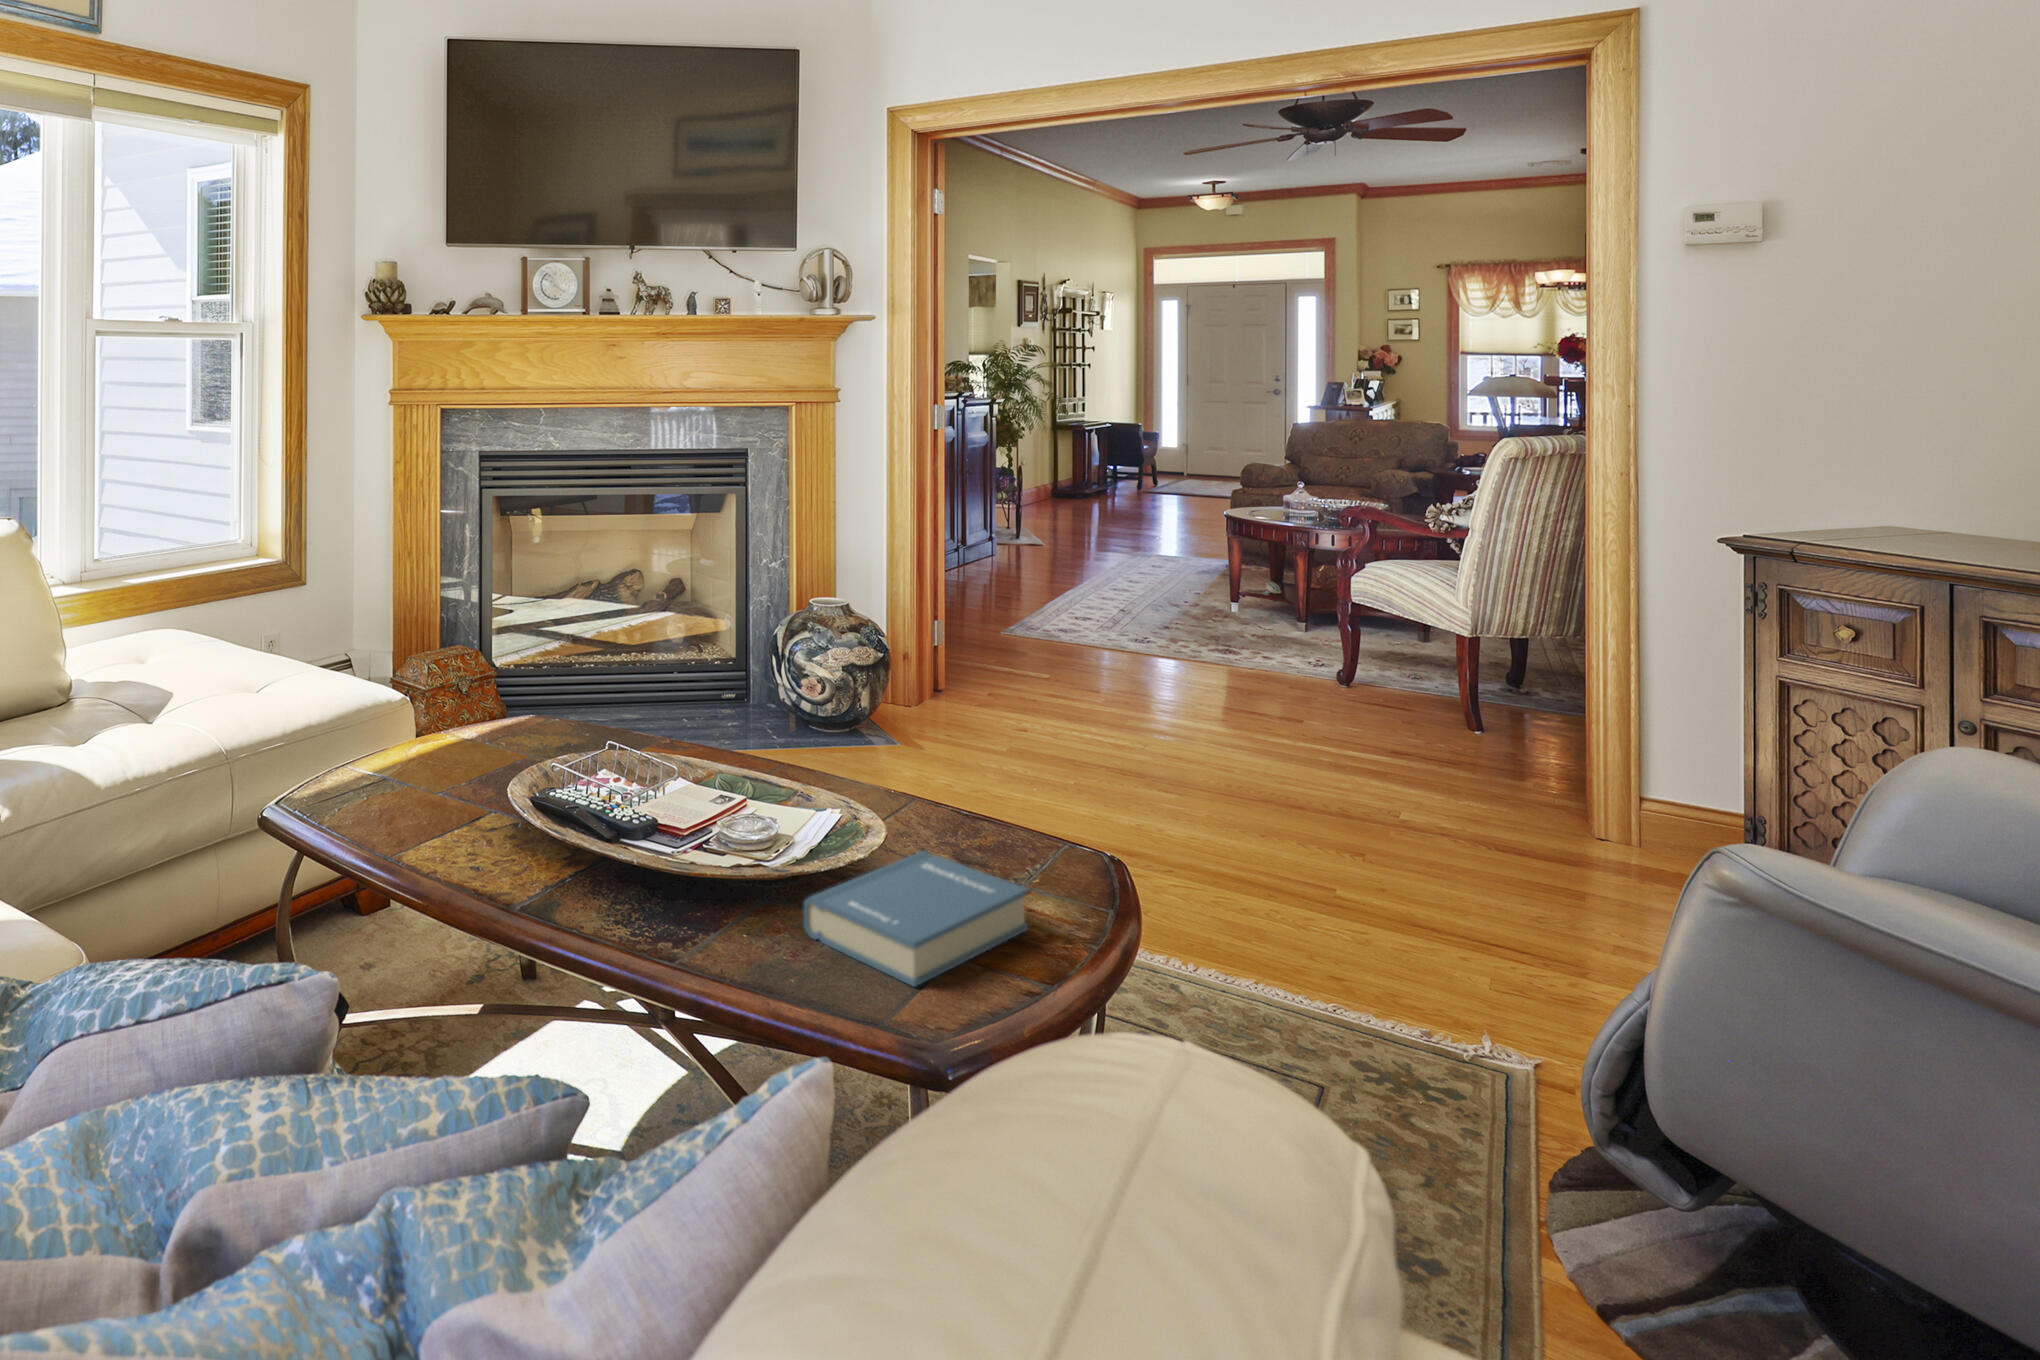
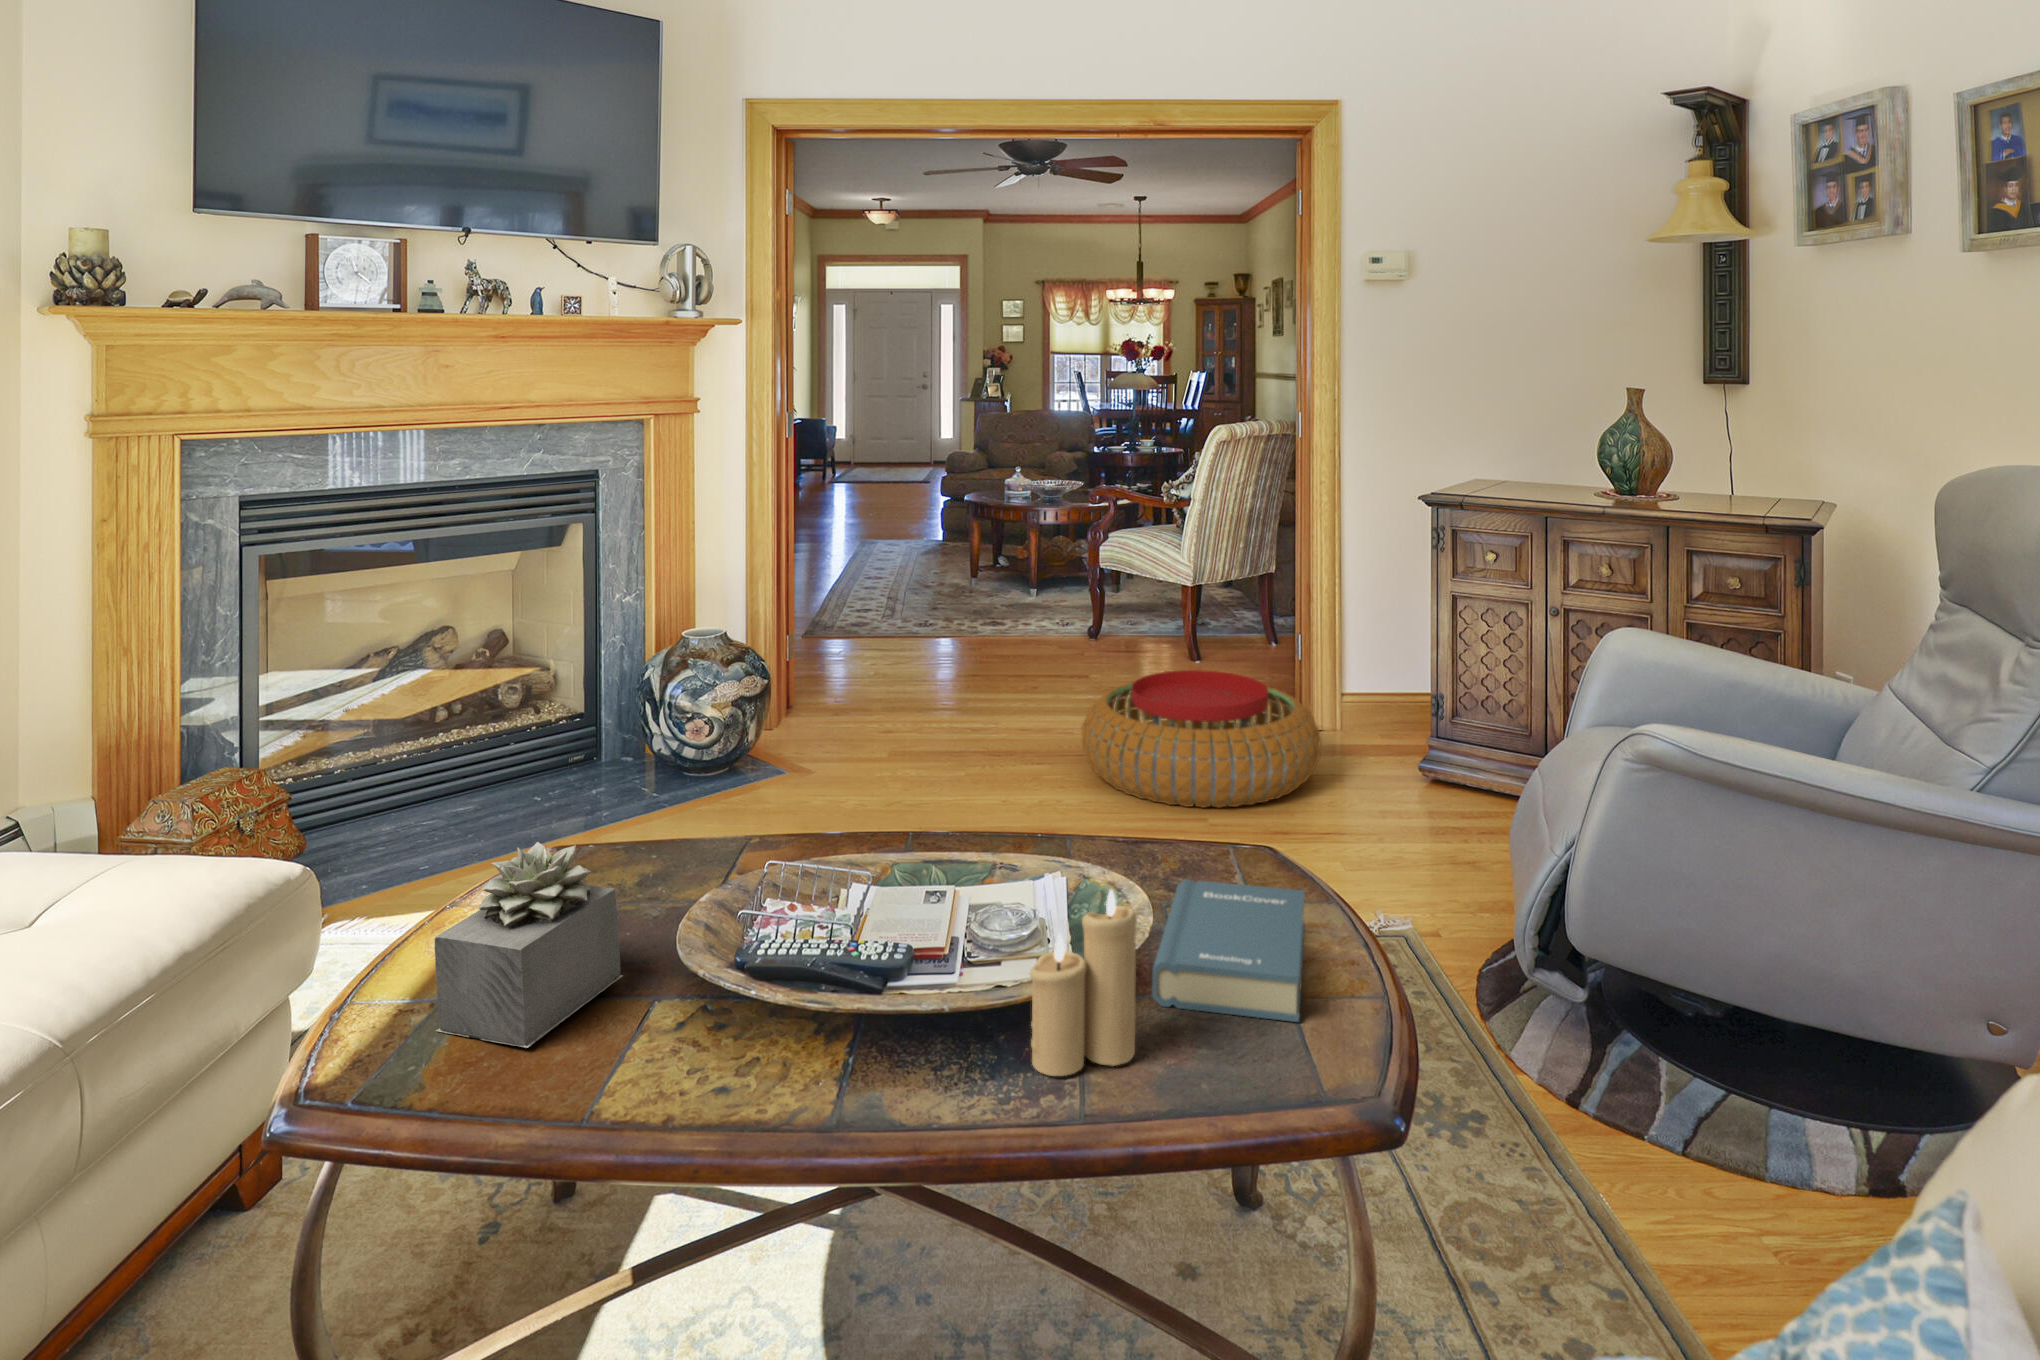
succulent plant: none [339,690,463,822] -> present [434,842,623,1048]
pouf: none [1202,716,1536,888] -> present [1081,670,1321,808]
candle: none [651,807,748,959] -> present [1030,890,1137,1076]

